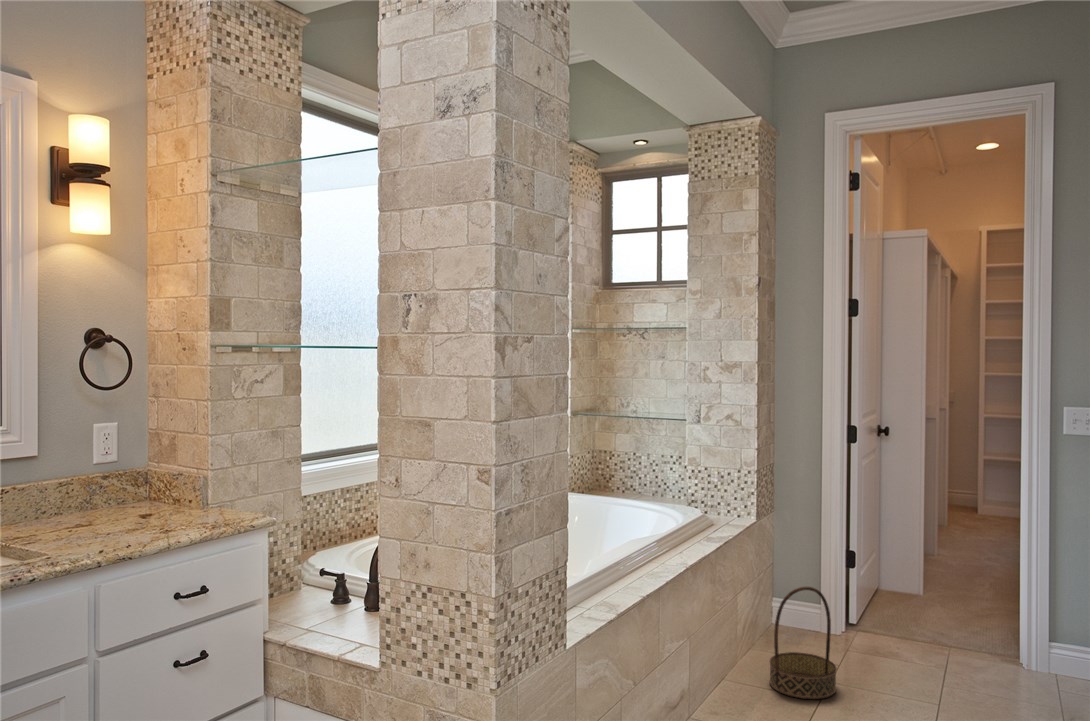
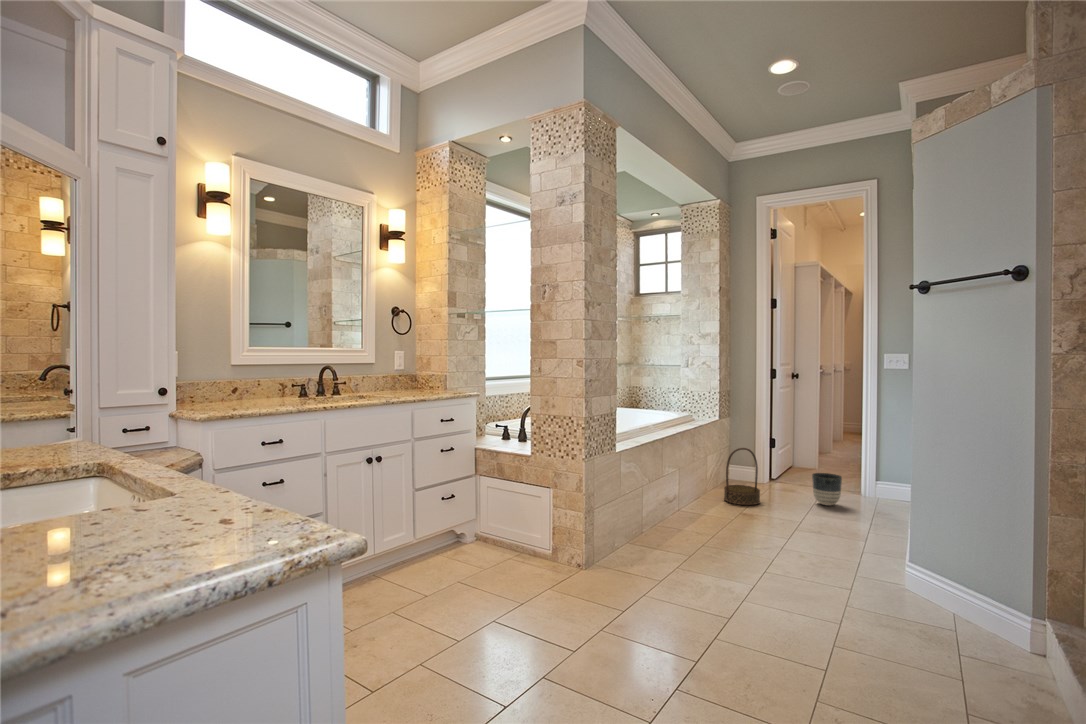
planter: none [930,630,985,695] -> present [812,473,842,505]

